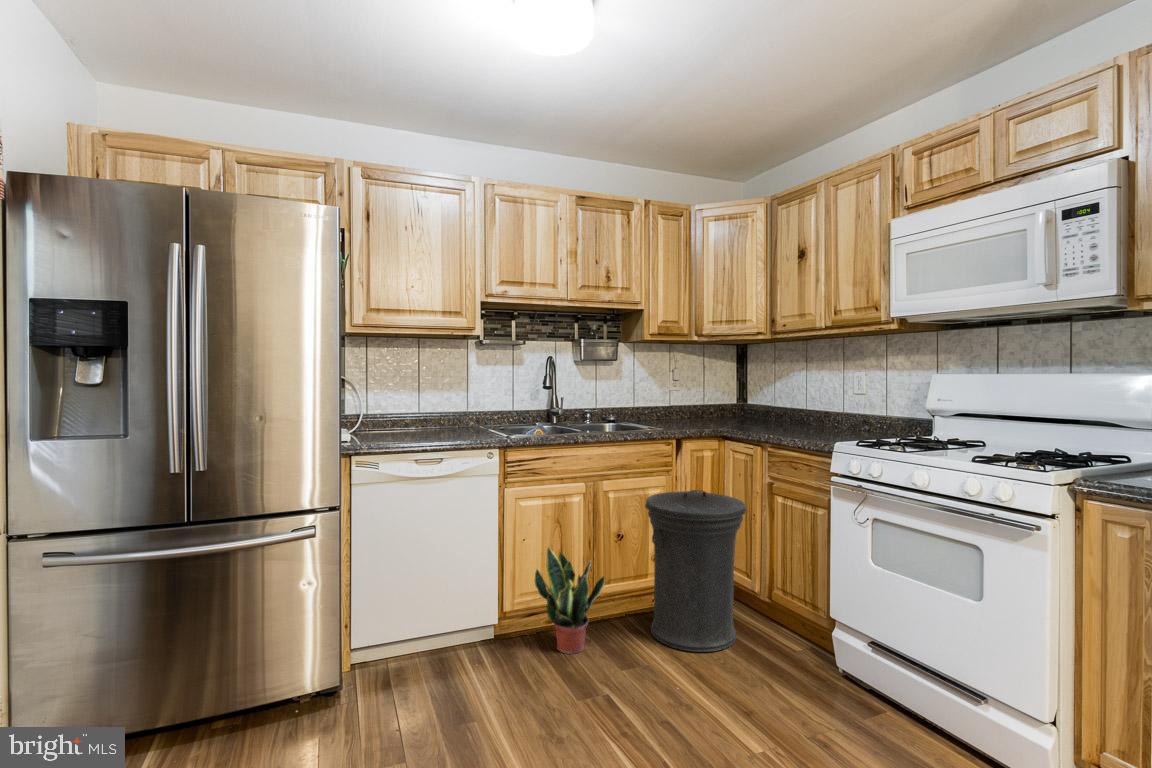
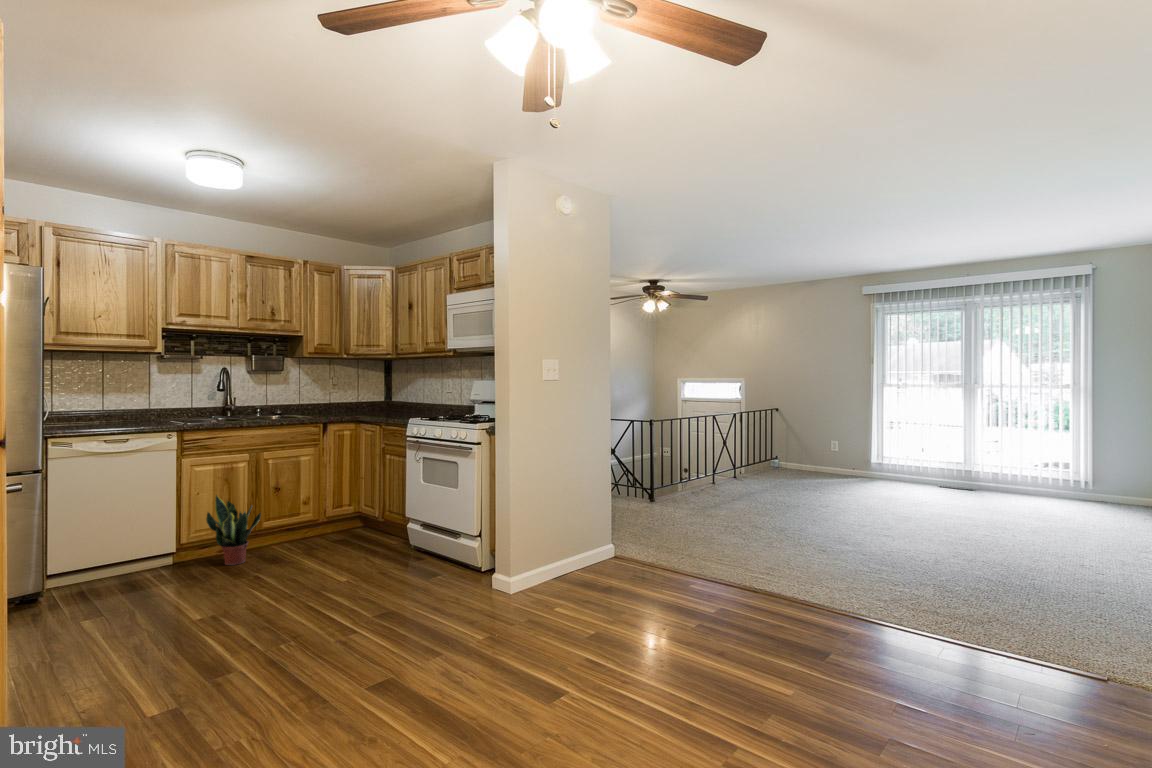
trash can: present [645,490,746,652] -> none [292,453,362,554]

